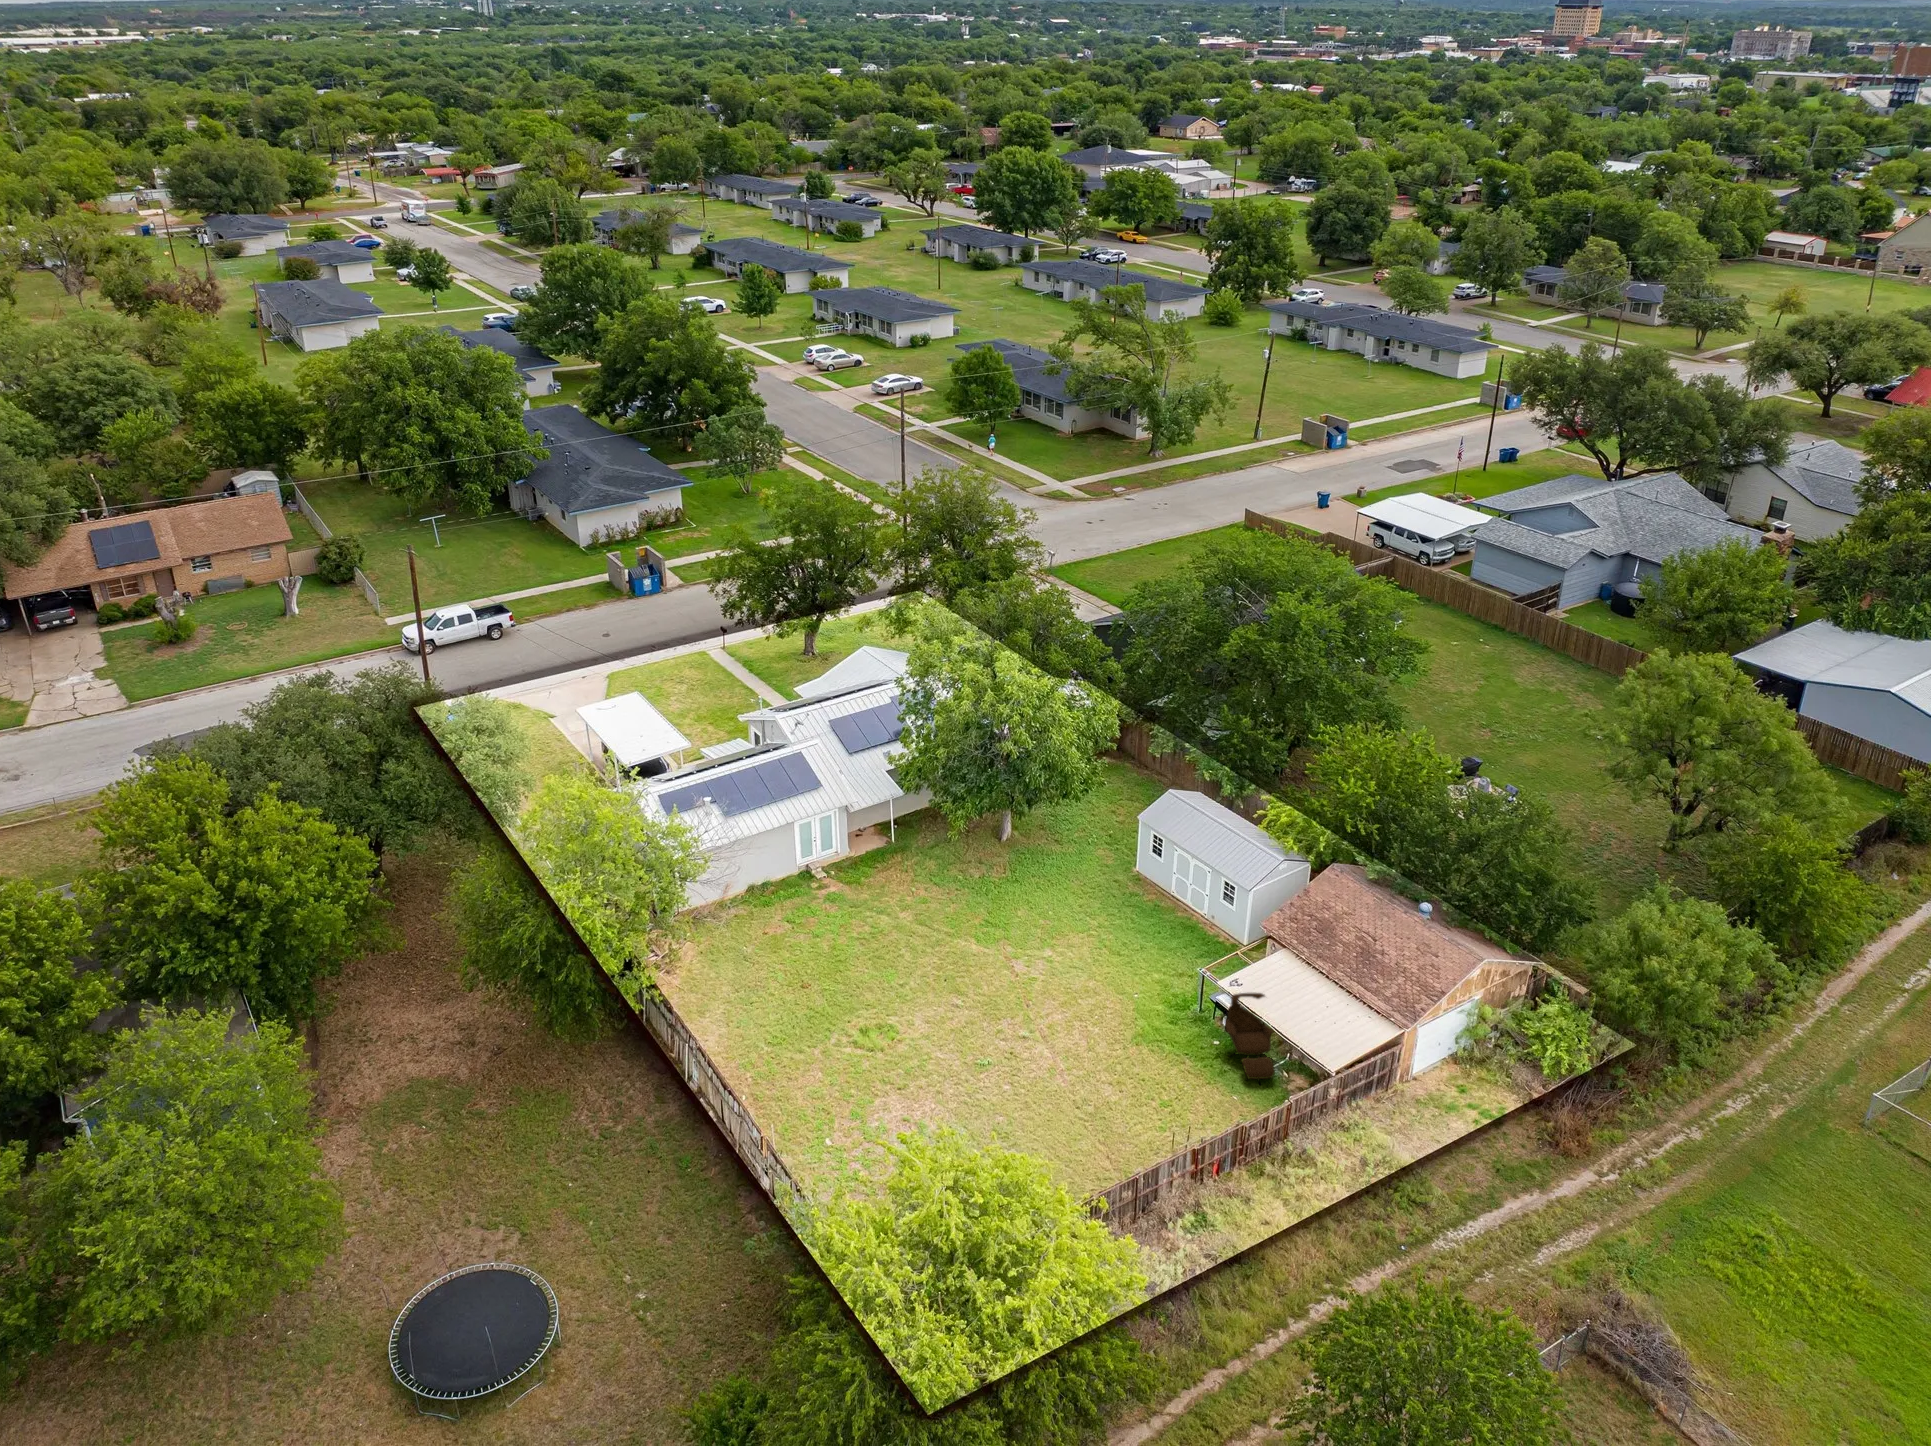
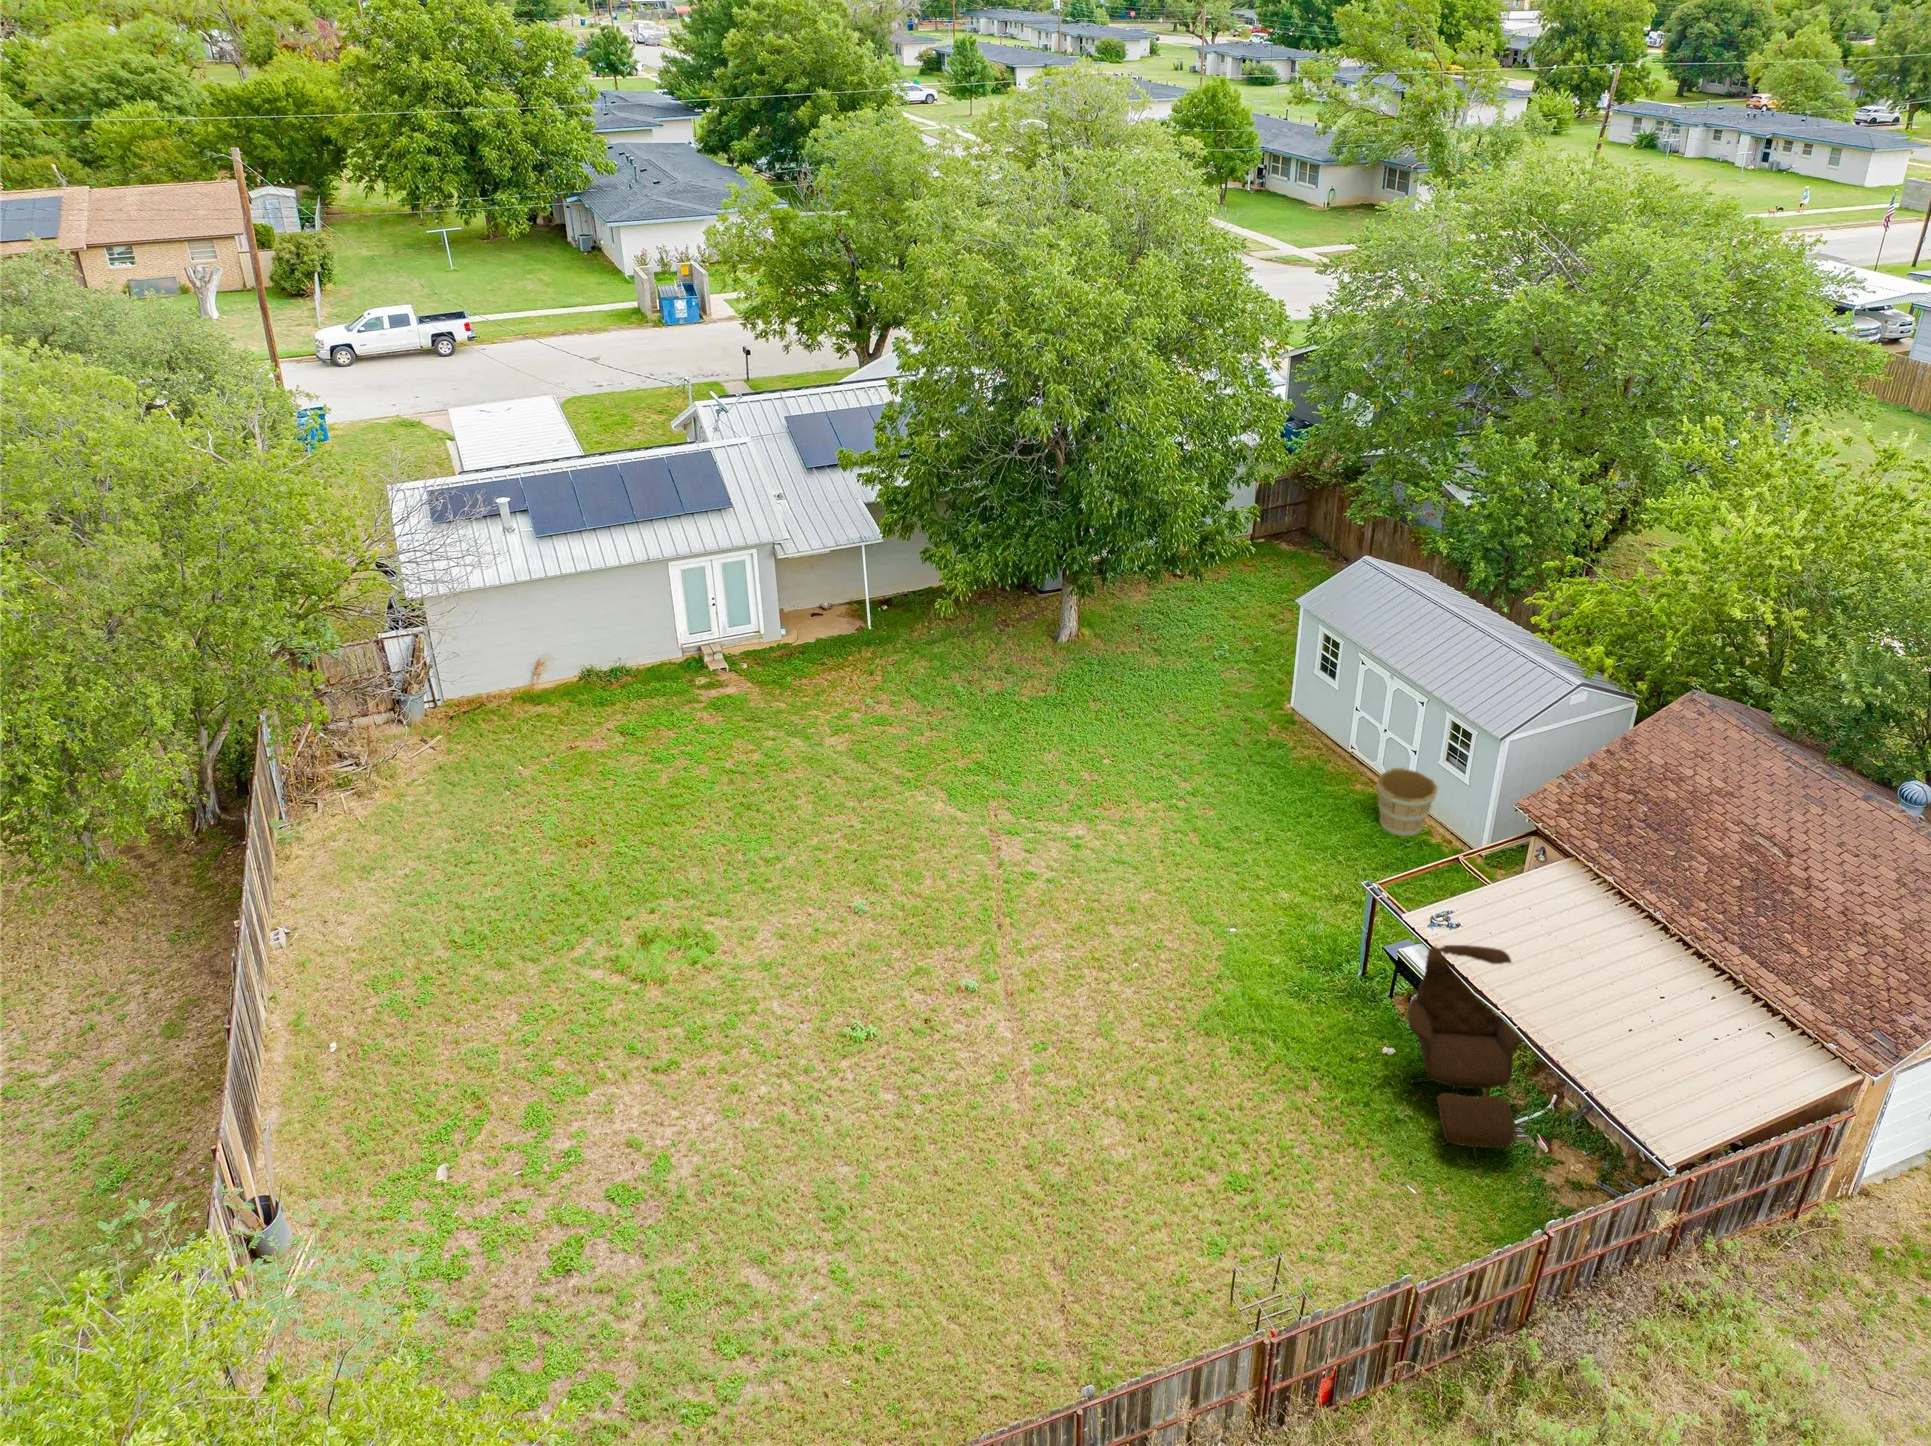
wooden bucket: none [1191,904,1221,939] -> present [1377,768,1438,837]

